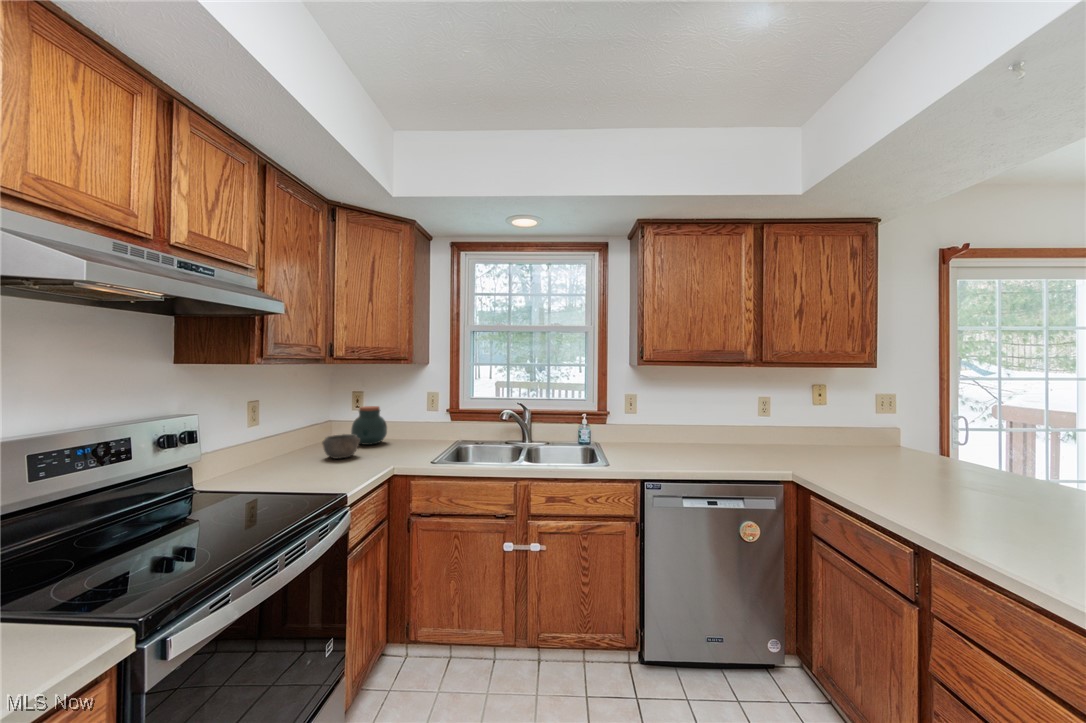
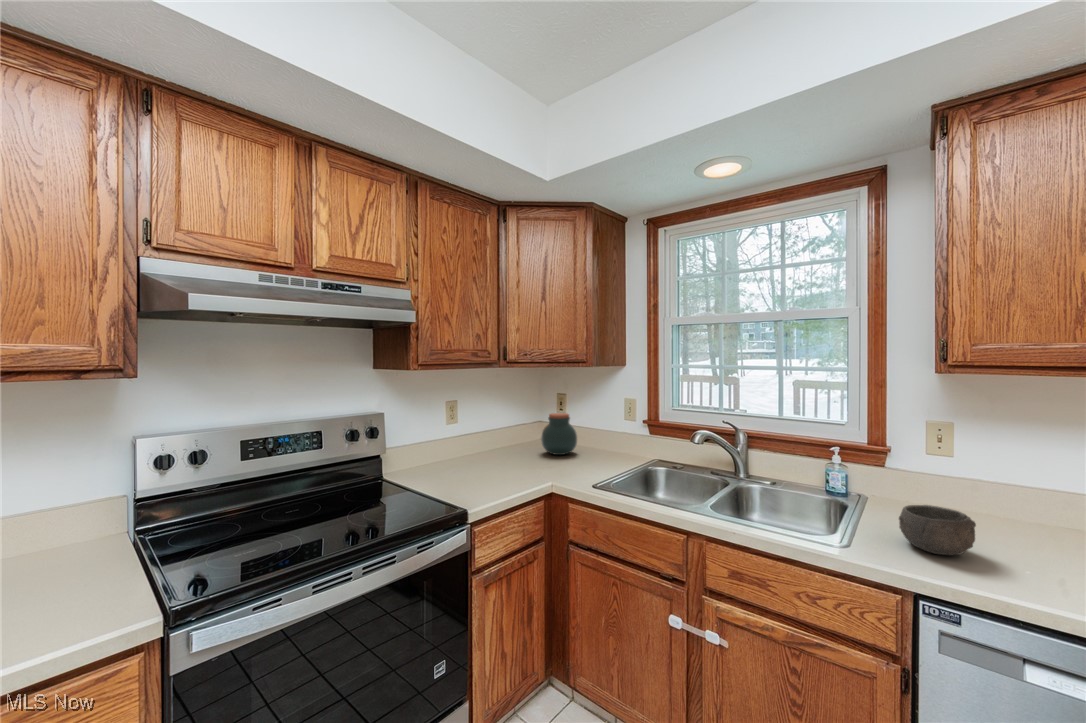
bowl: present [322,434,360,459] -> present [899,505,976,555]

